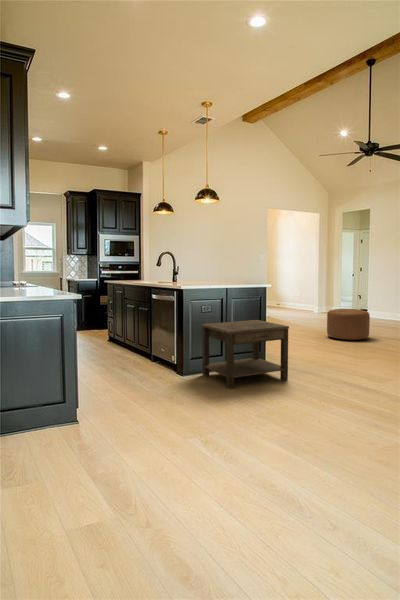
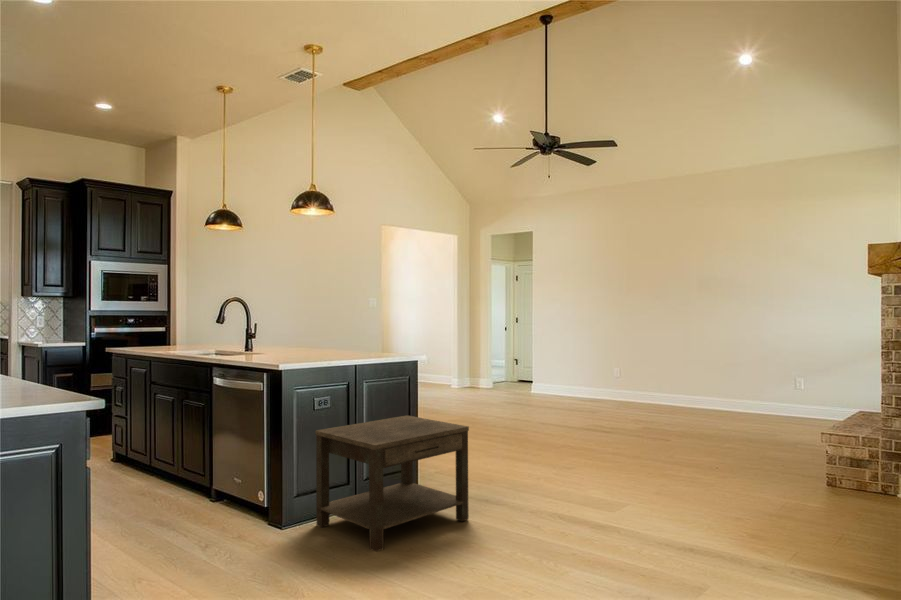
ottoman: present [327,309,370,340] -> none [492,384,553,433]

